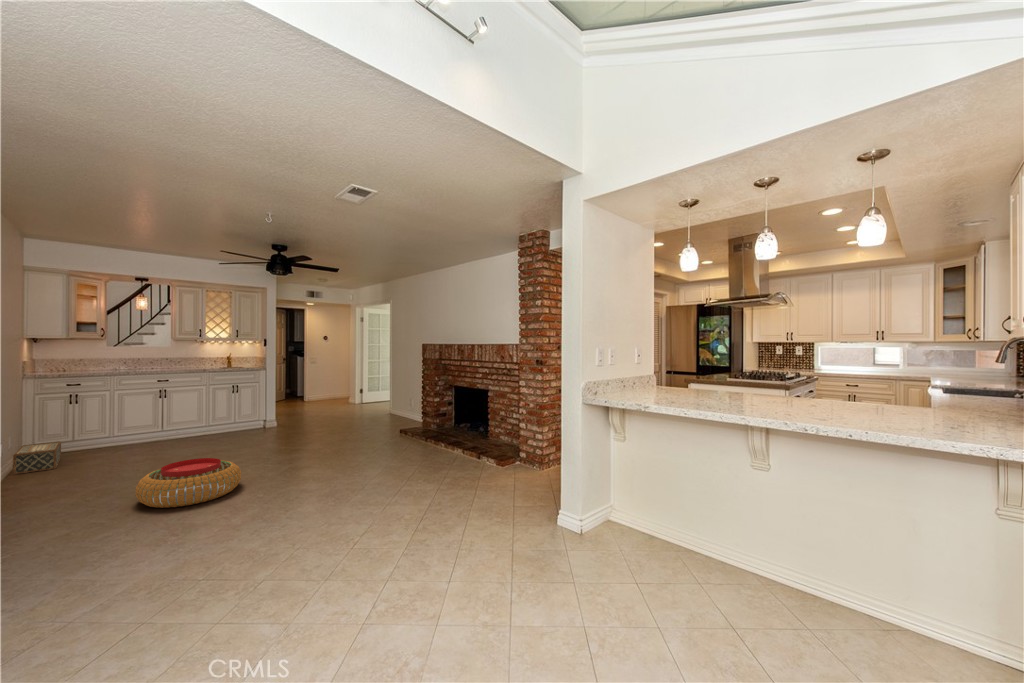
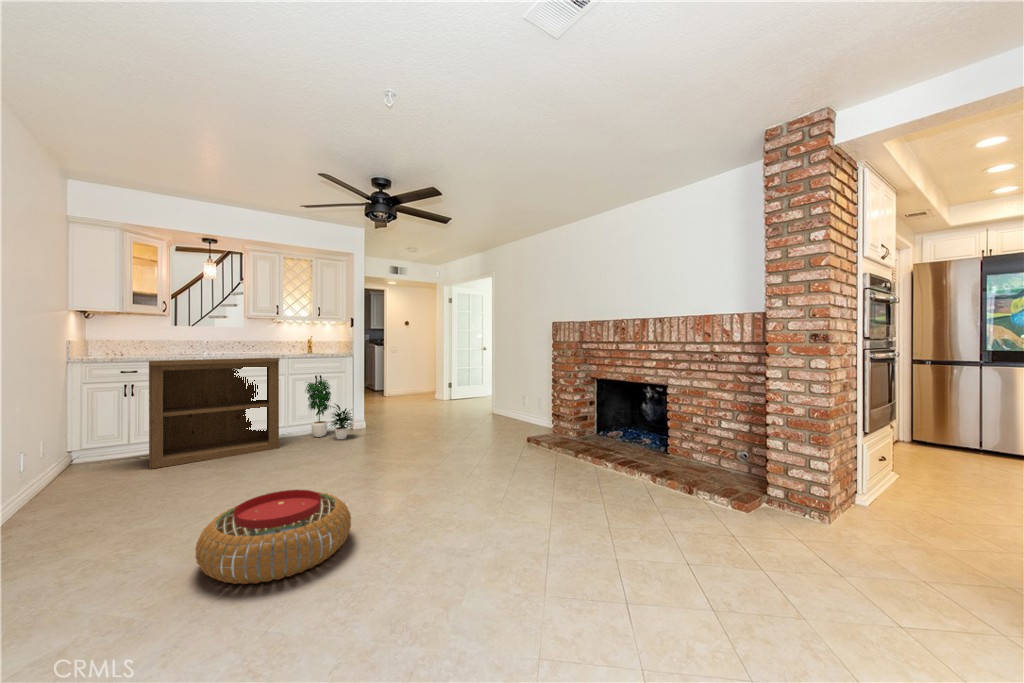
bookshelf: none [87,370,201,456] -> present [149,358,279,469]
potted plant: none [222,384,265,434] -> present [305,380,352,439]
woven basket: present [13,441,61,475] -> none [50,449,115,497]

